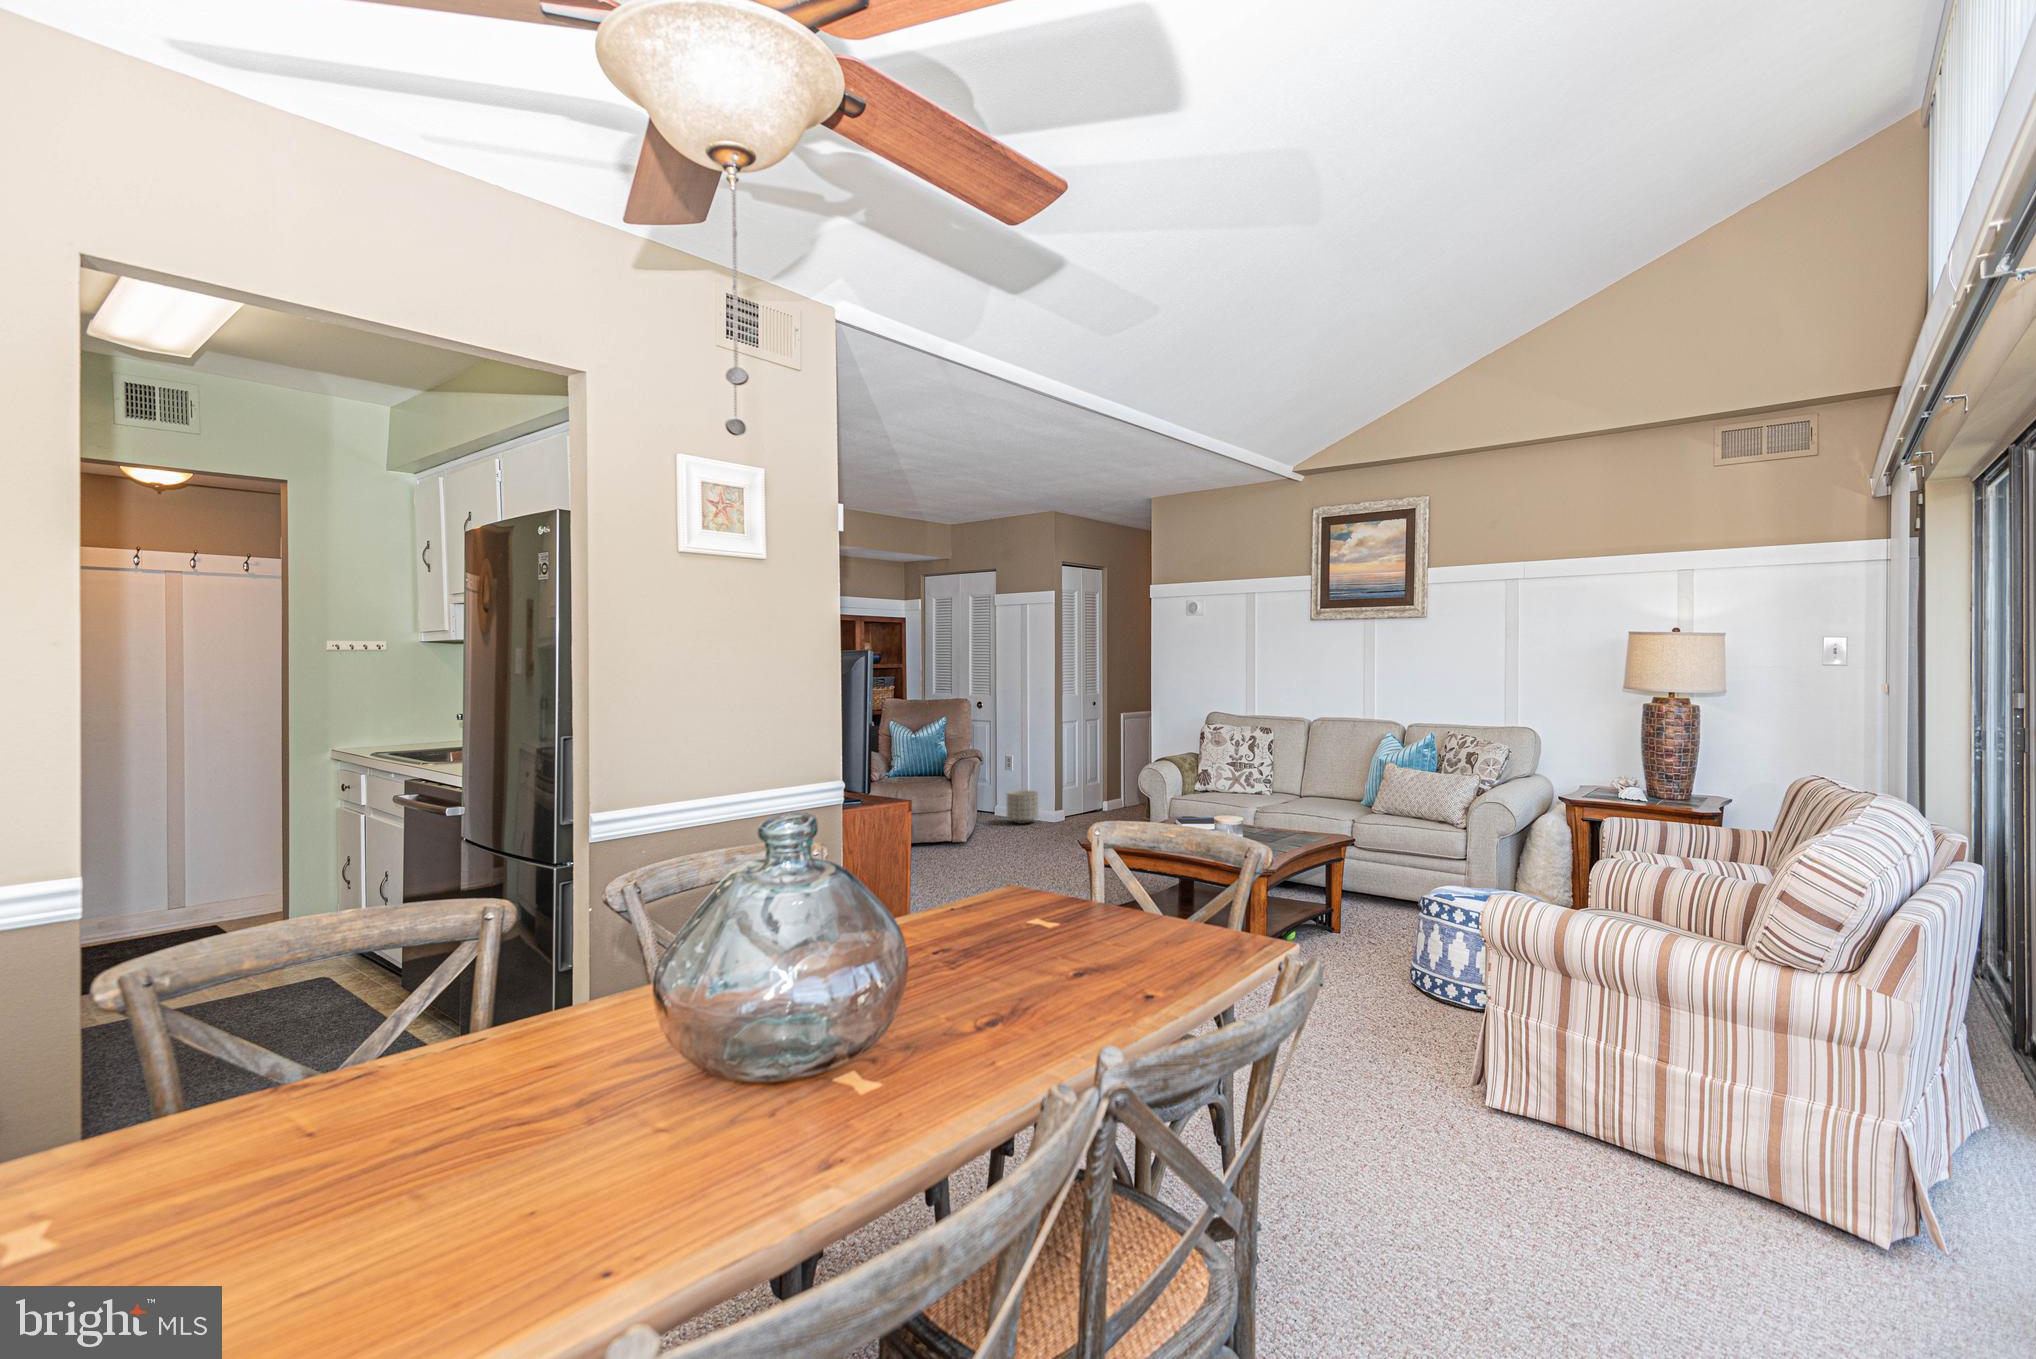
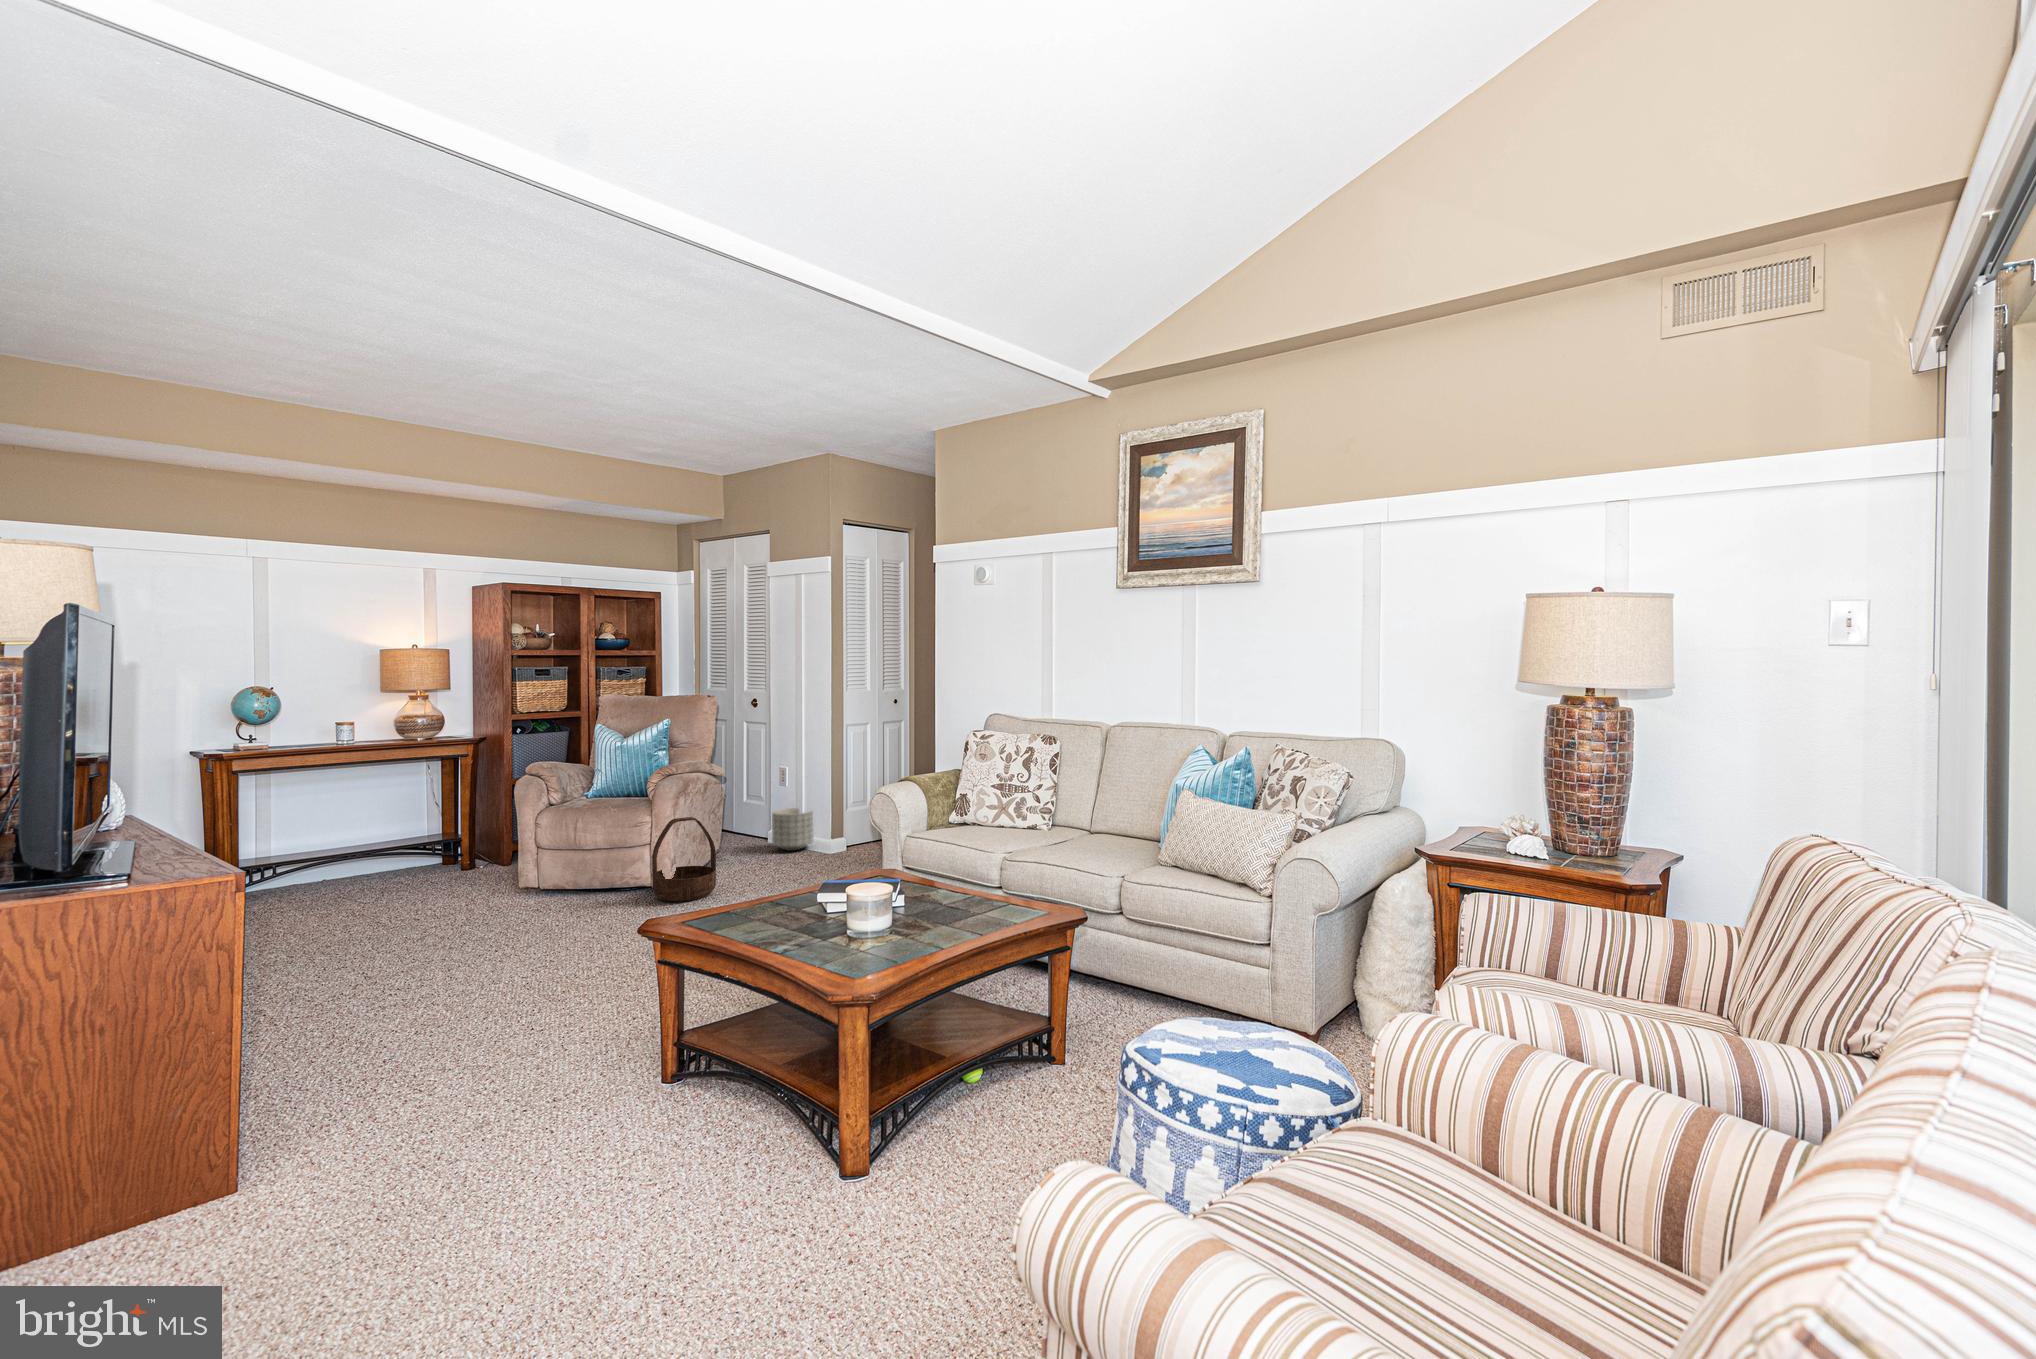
basket: none [952,791,997,853] -> present [652,817,716,902]

